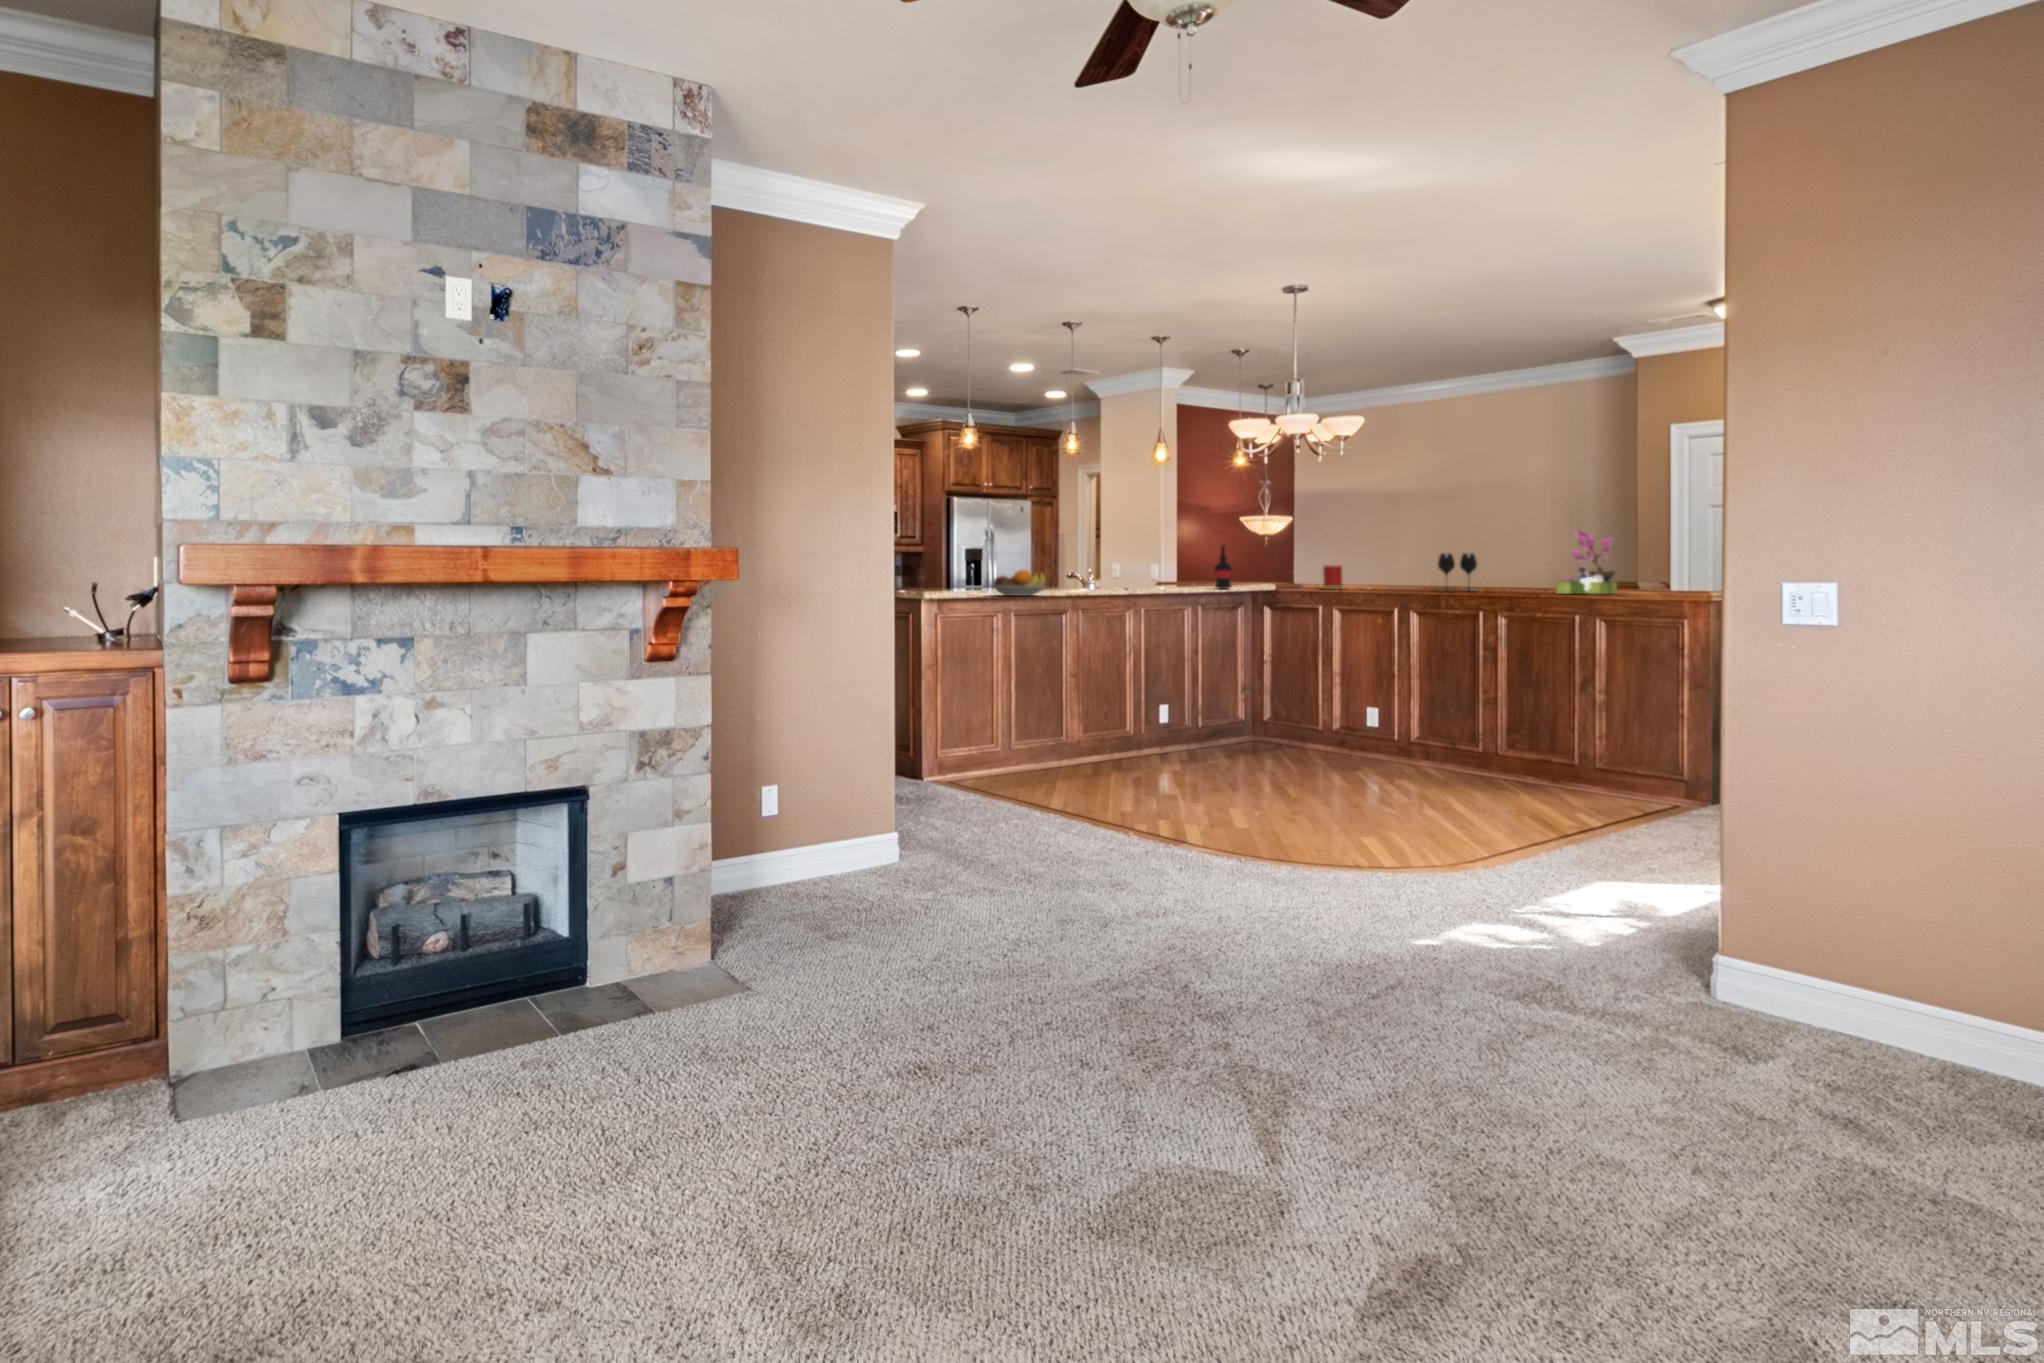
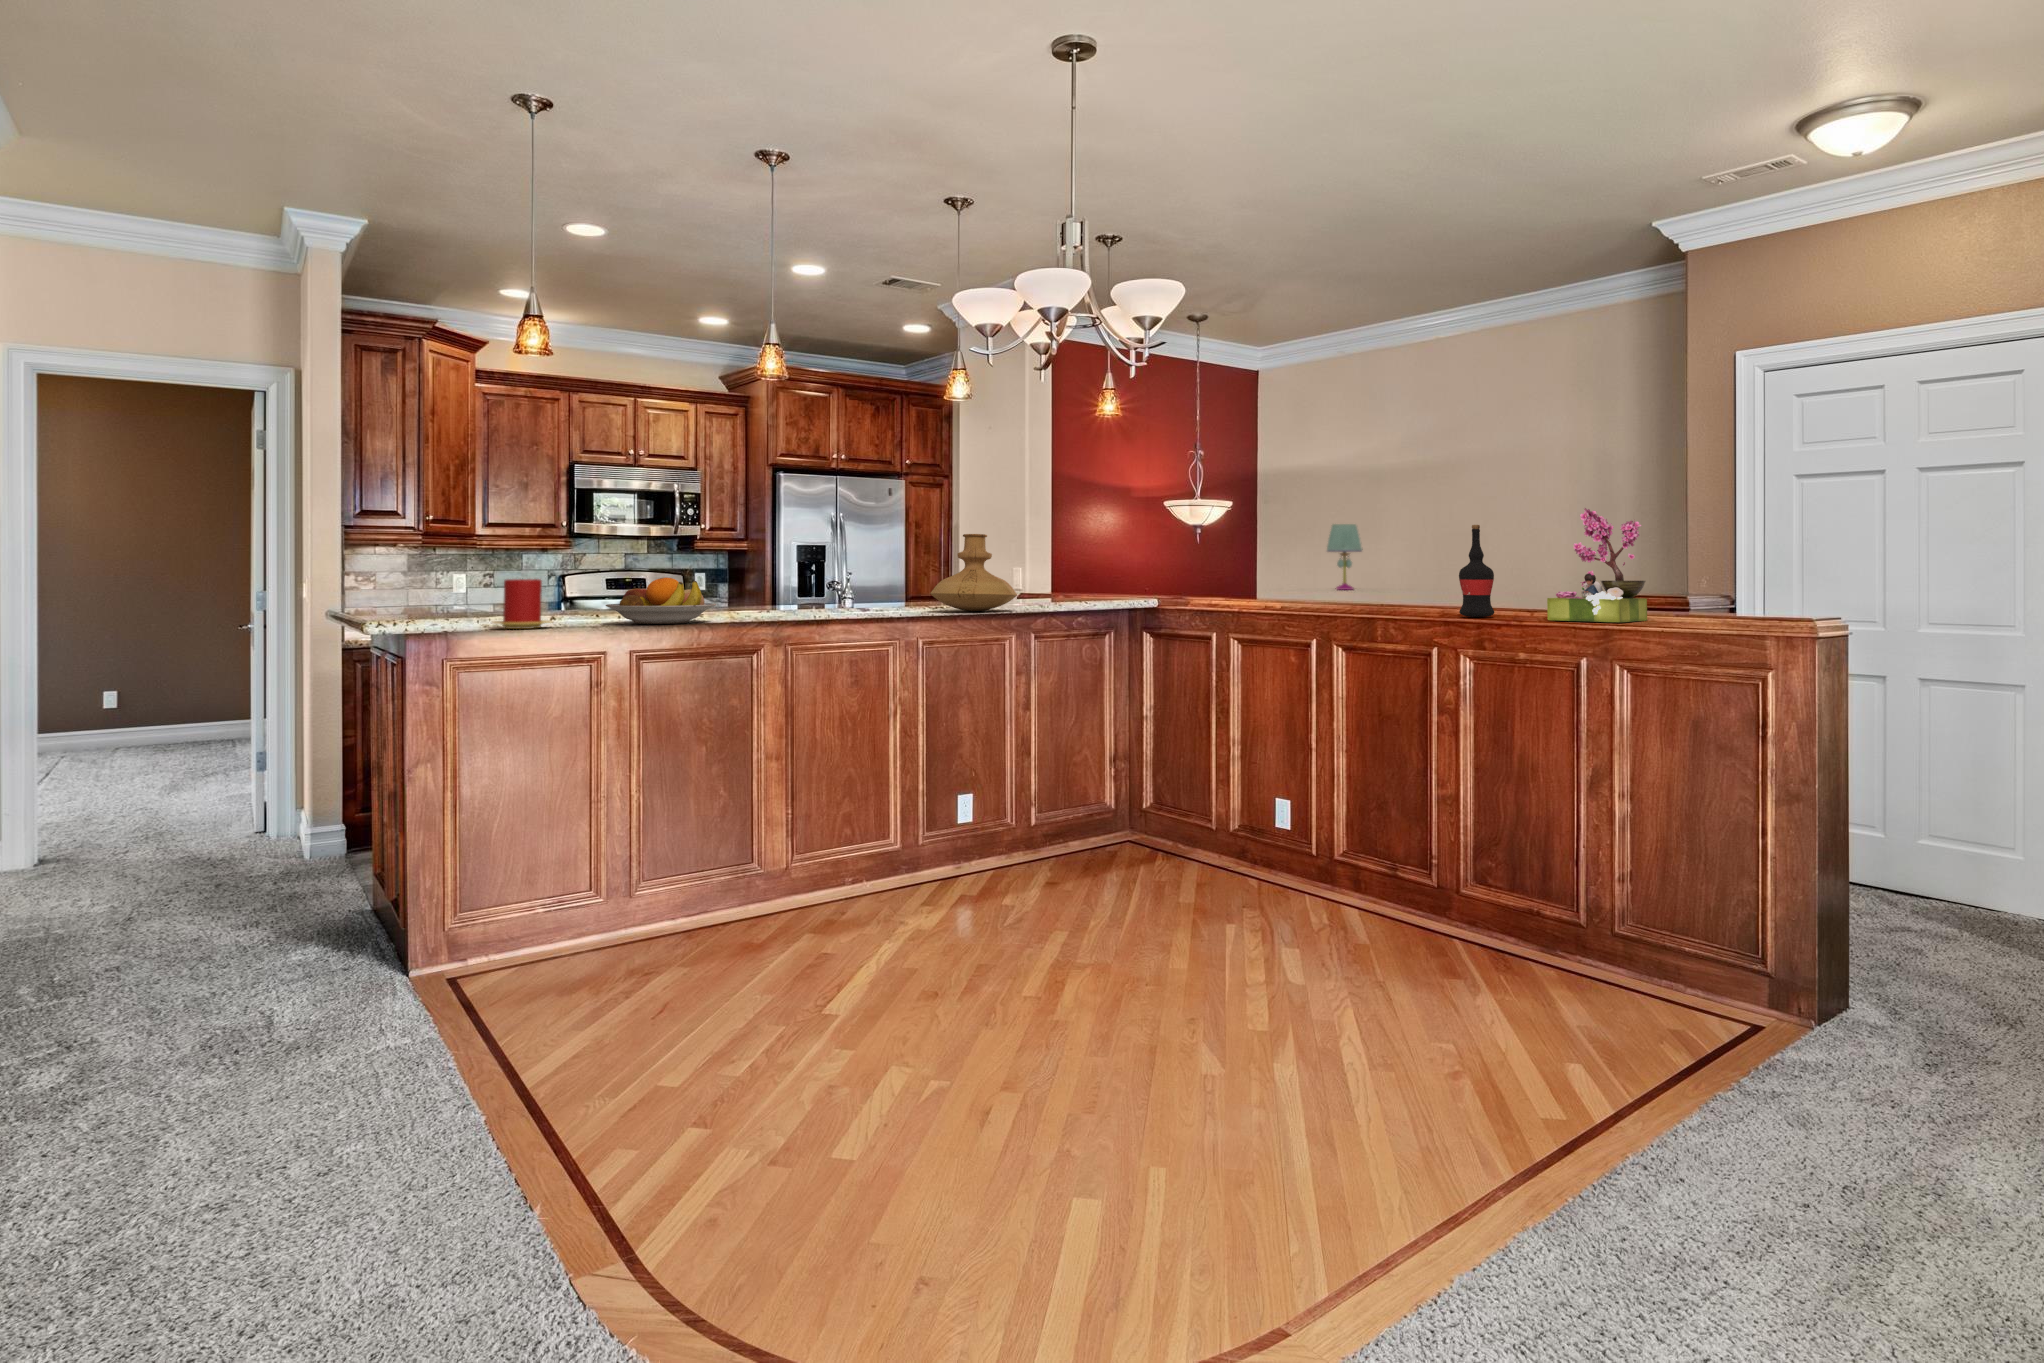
table lamp: none [1352,532,1381,580] -> present [1327,524,1363,590]
vase: none [1142,543,1199,591] -> present [930,534,1017,611]
wine bottle: present [1215,544,1232,589] -> present [1459,525,1494,617]
wine glass: present [1438,553,1477,592] -> none [1372,550,1435,614]
candle: present [1323,566,1343,590] -> present [492,579,552,629]

